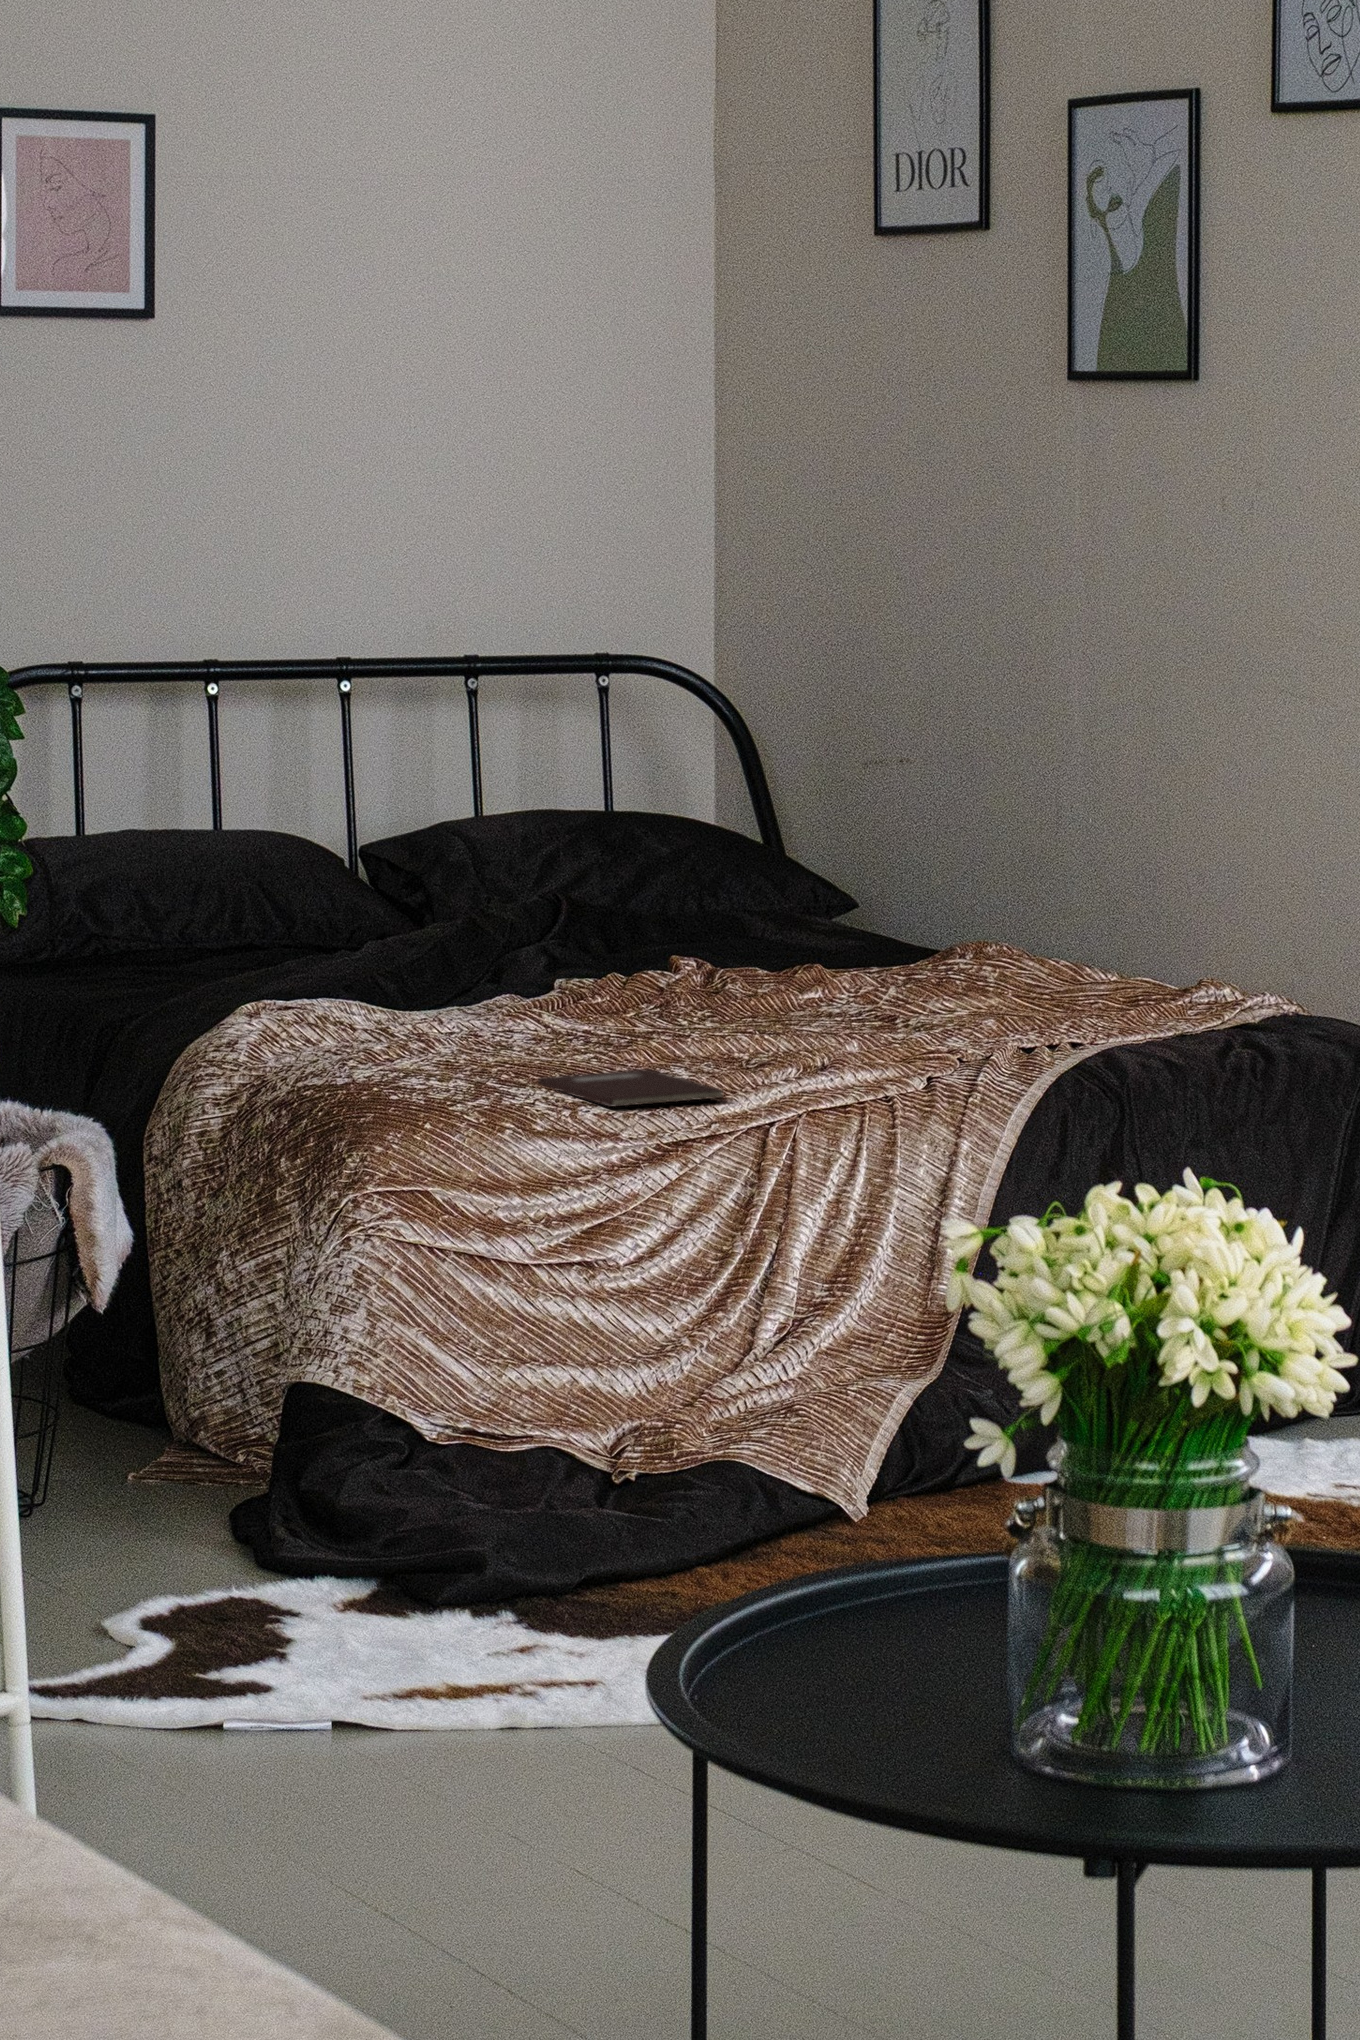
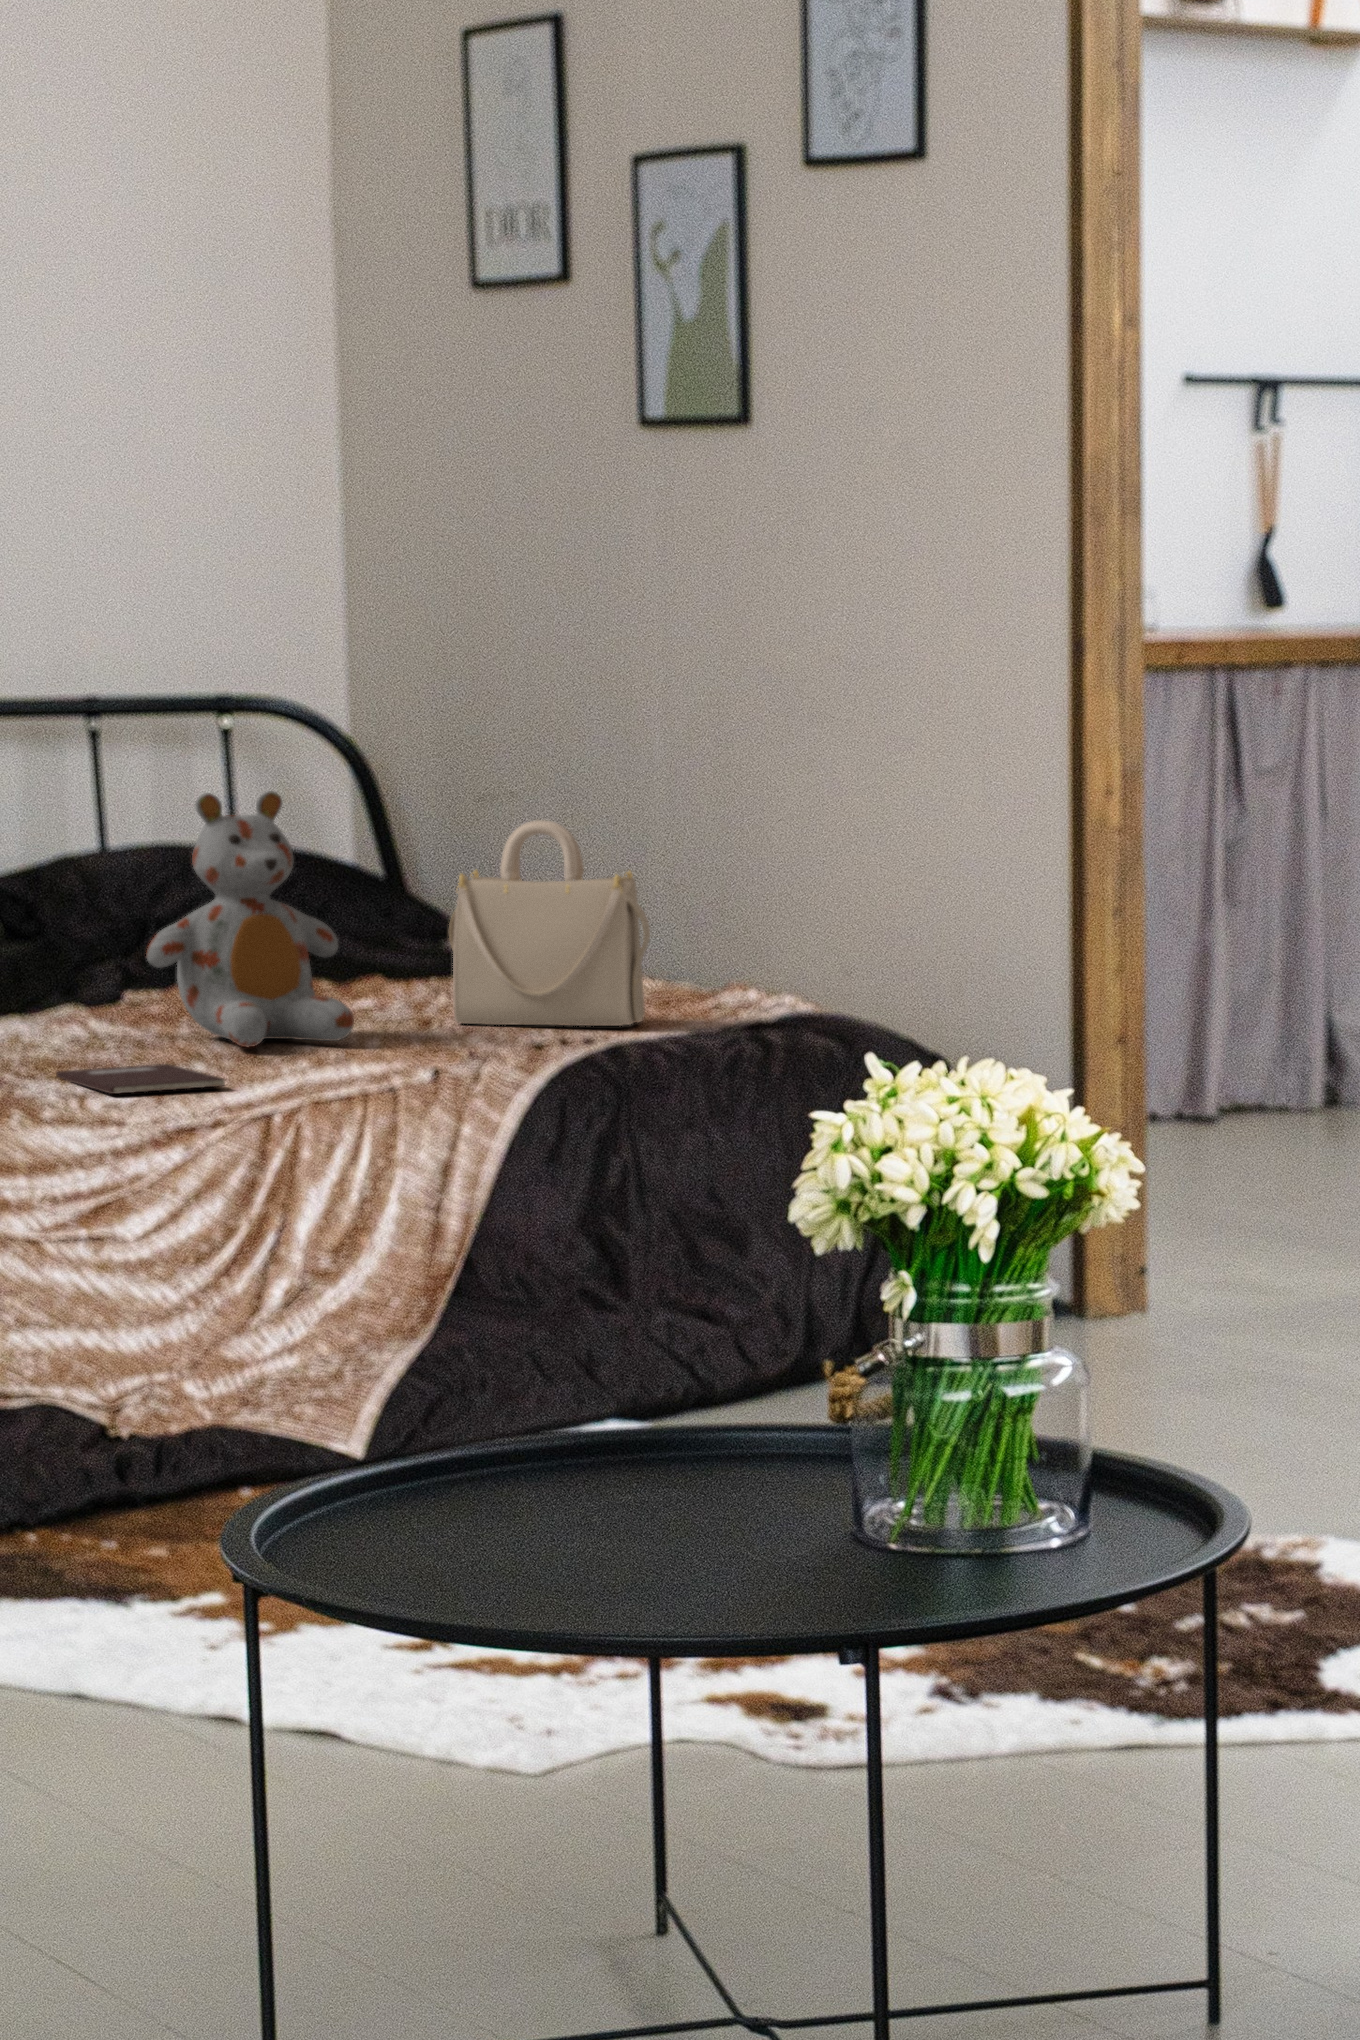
stuffed bear: none [610,773,825,1049] -> present [146,791,354,1047]
handbag: none [905,802,1119,1023] -> present [449,820,650,1026]

